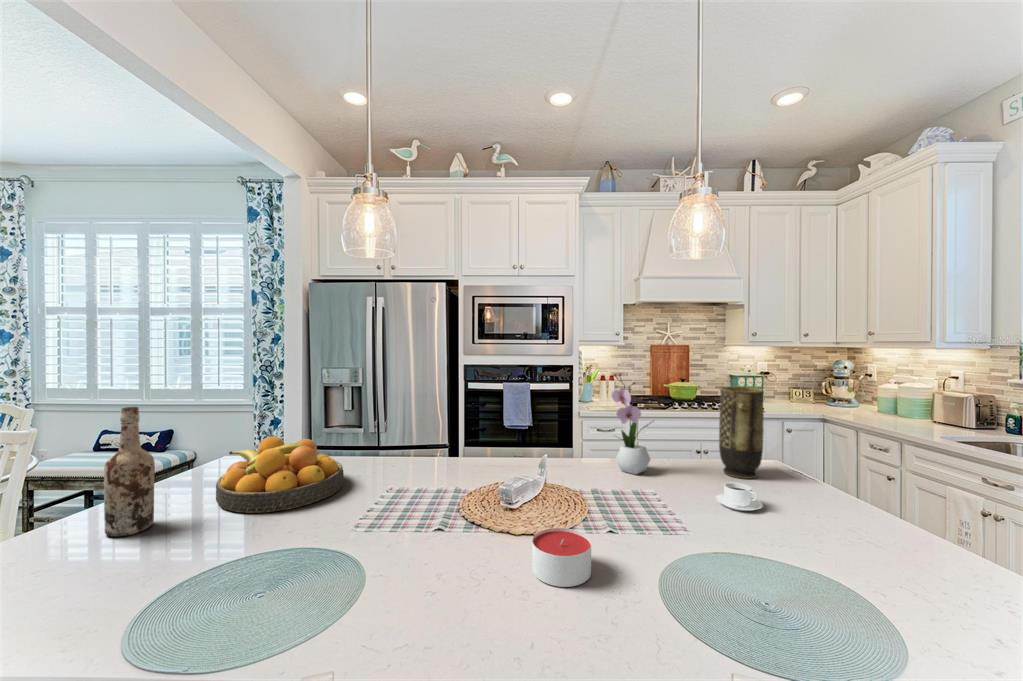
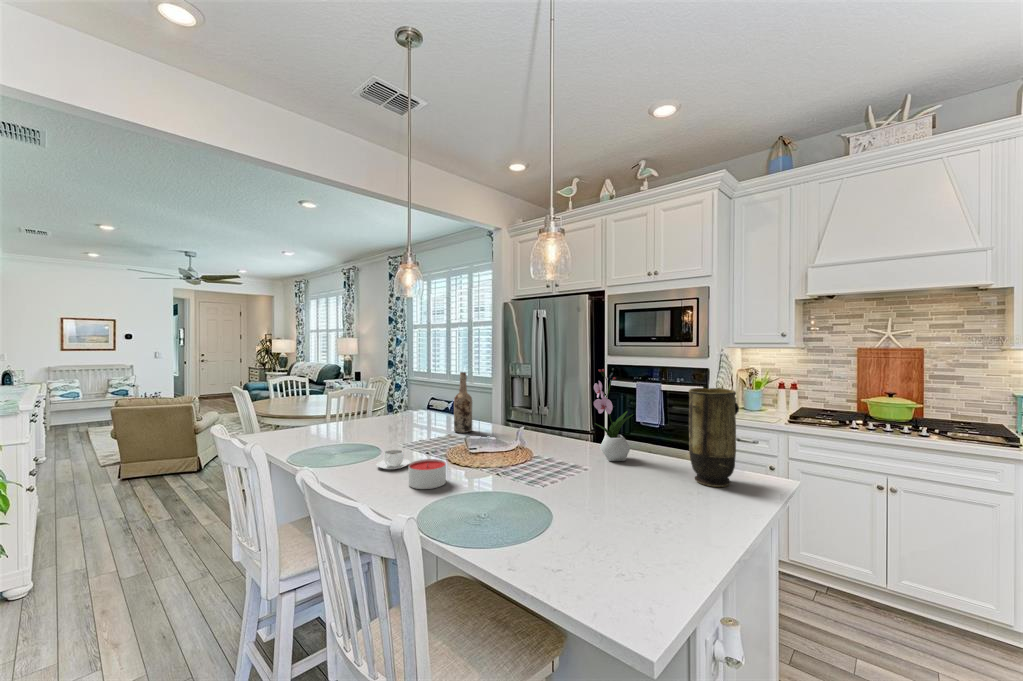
wine bottle: present [104,407,155,537] -> present [454,372,472,433]
fruit bowl: present [216,437,344,513] -> none [370,397,436,434]
coffee cup: present [715,483,763,511] -> present [377,449,410,470]

